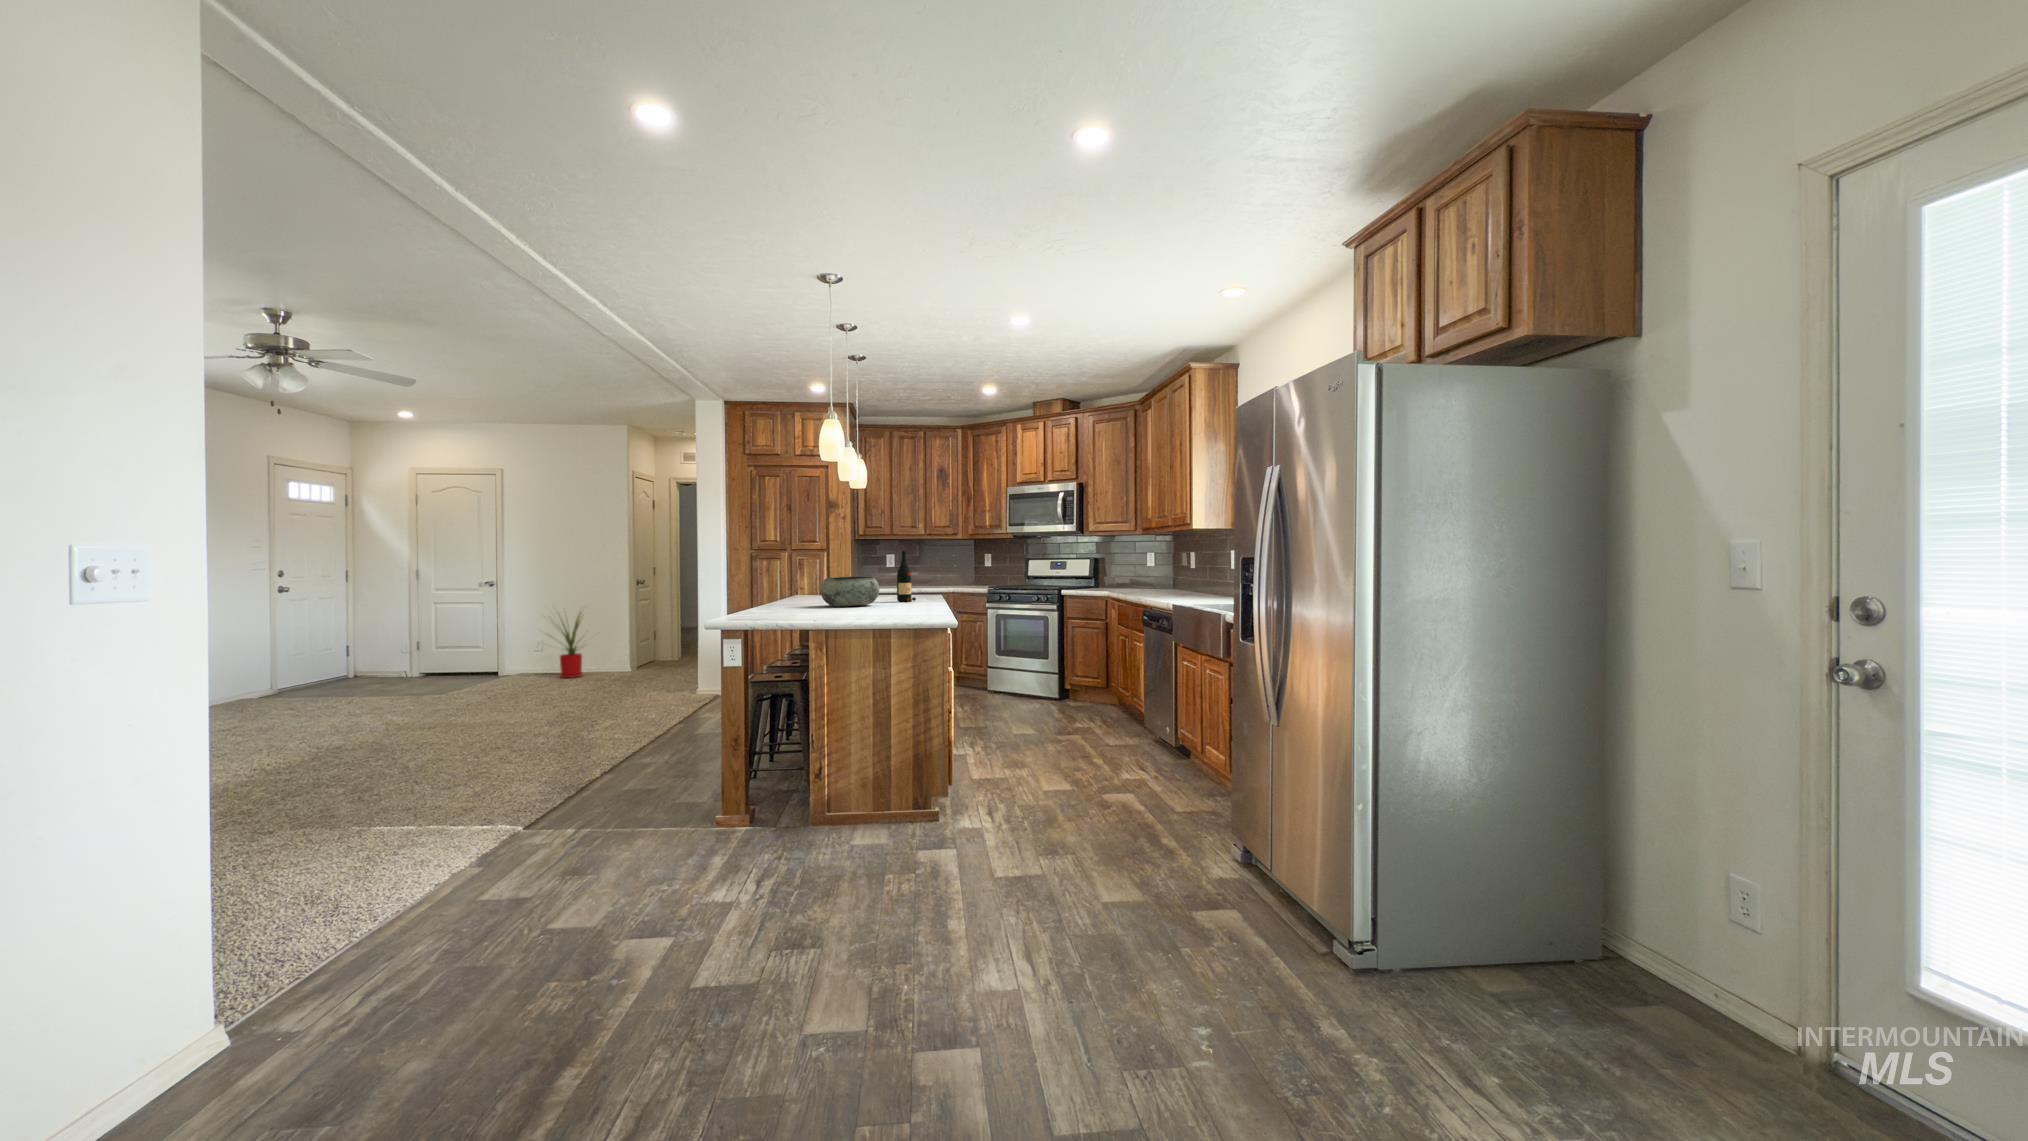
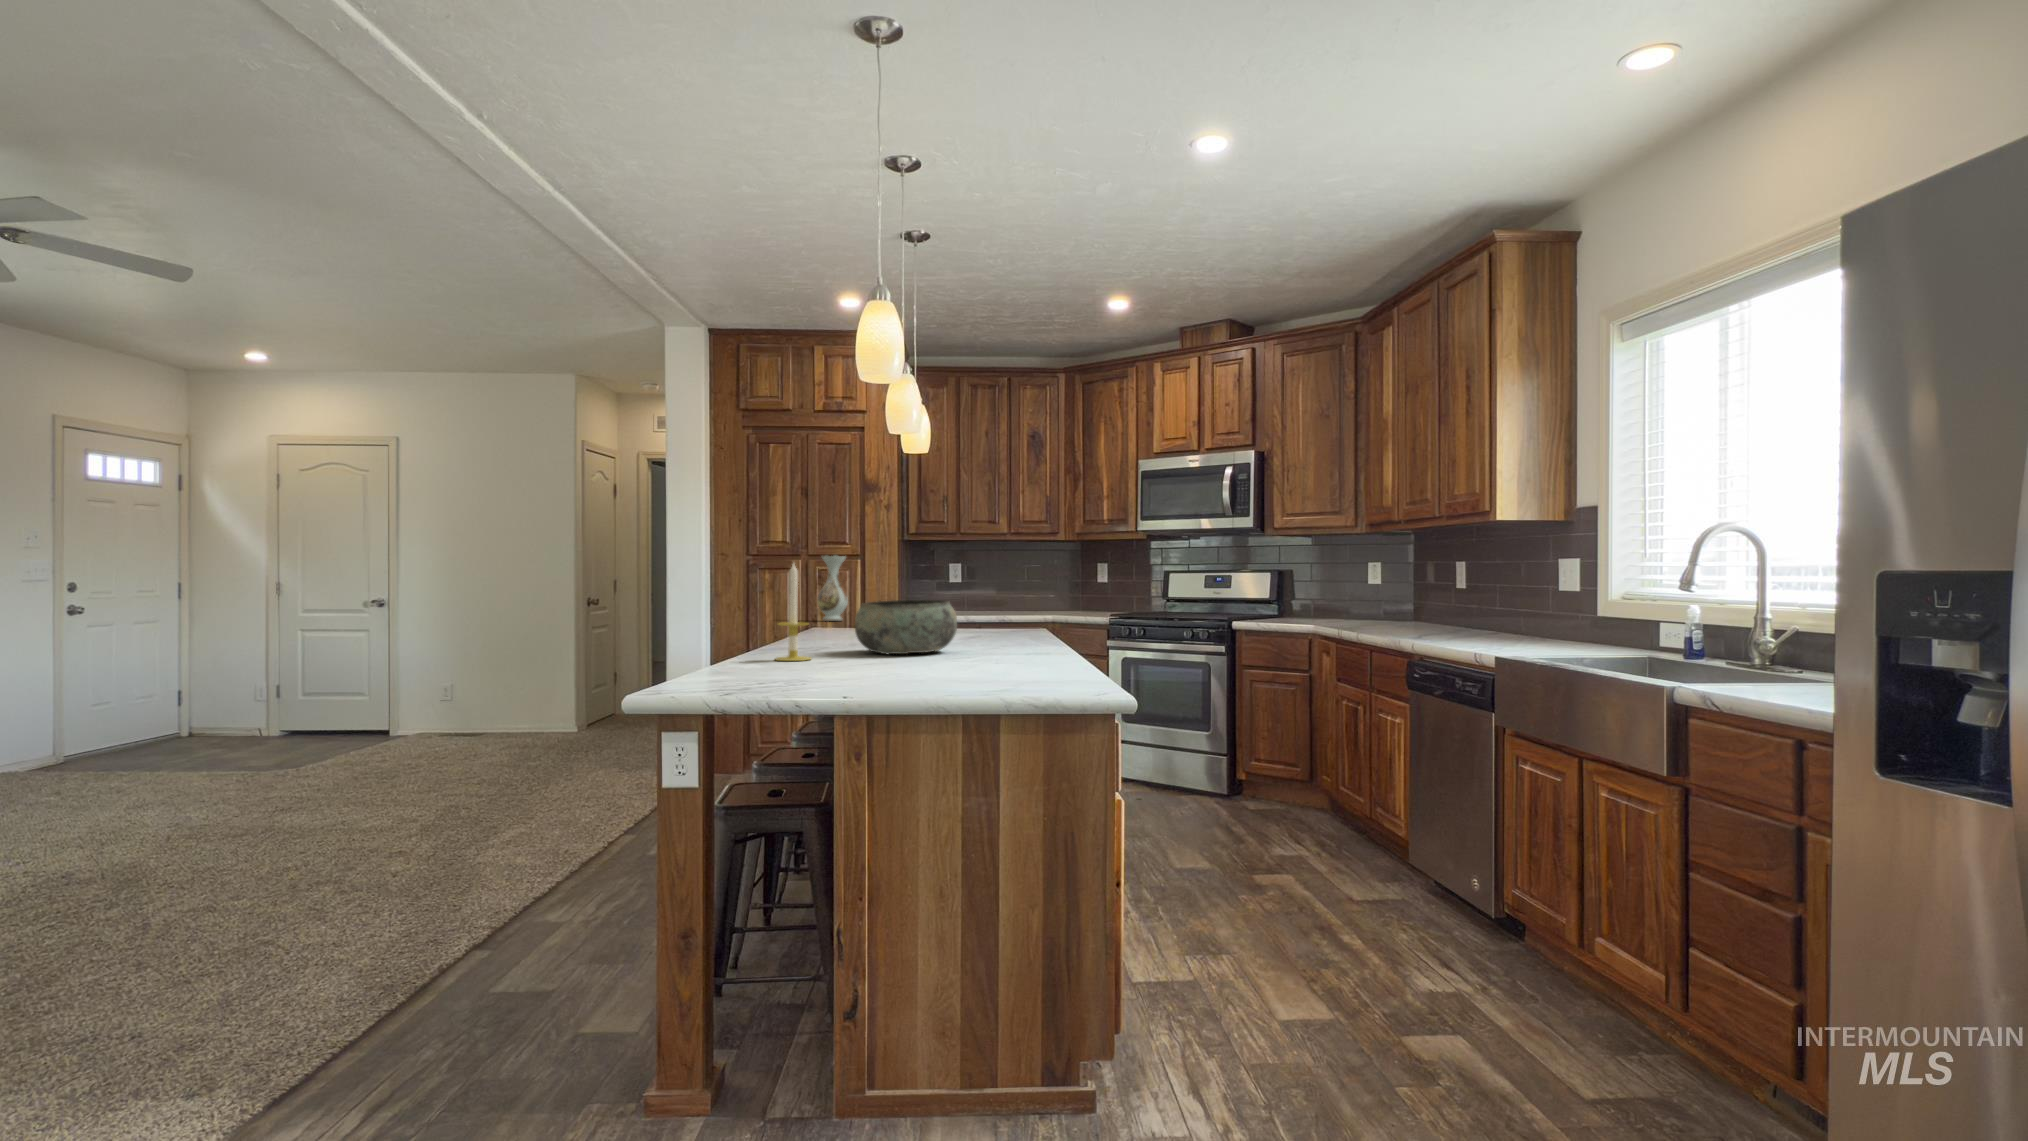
vase: none [801,550,821,592] -> present [817,555,848,621]
wine bottle: present [897,551,916,602] -> none [982,555,1017,644]
candle: none [776,555,797,610] -> present [776,564,811,661]
house plant: present [550,612,582,678] -> none [438,634,532,742]

